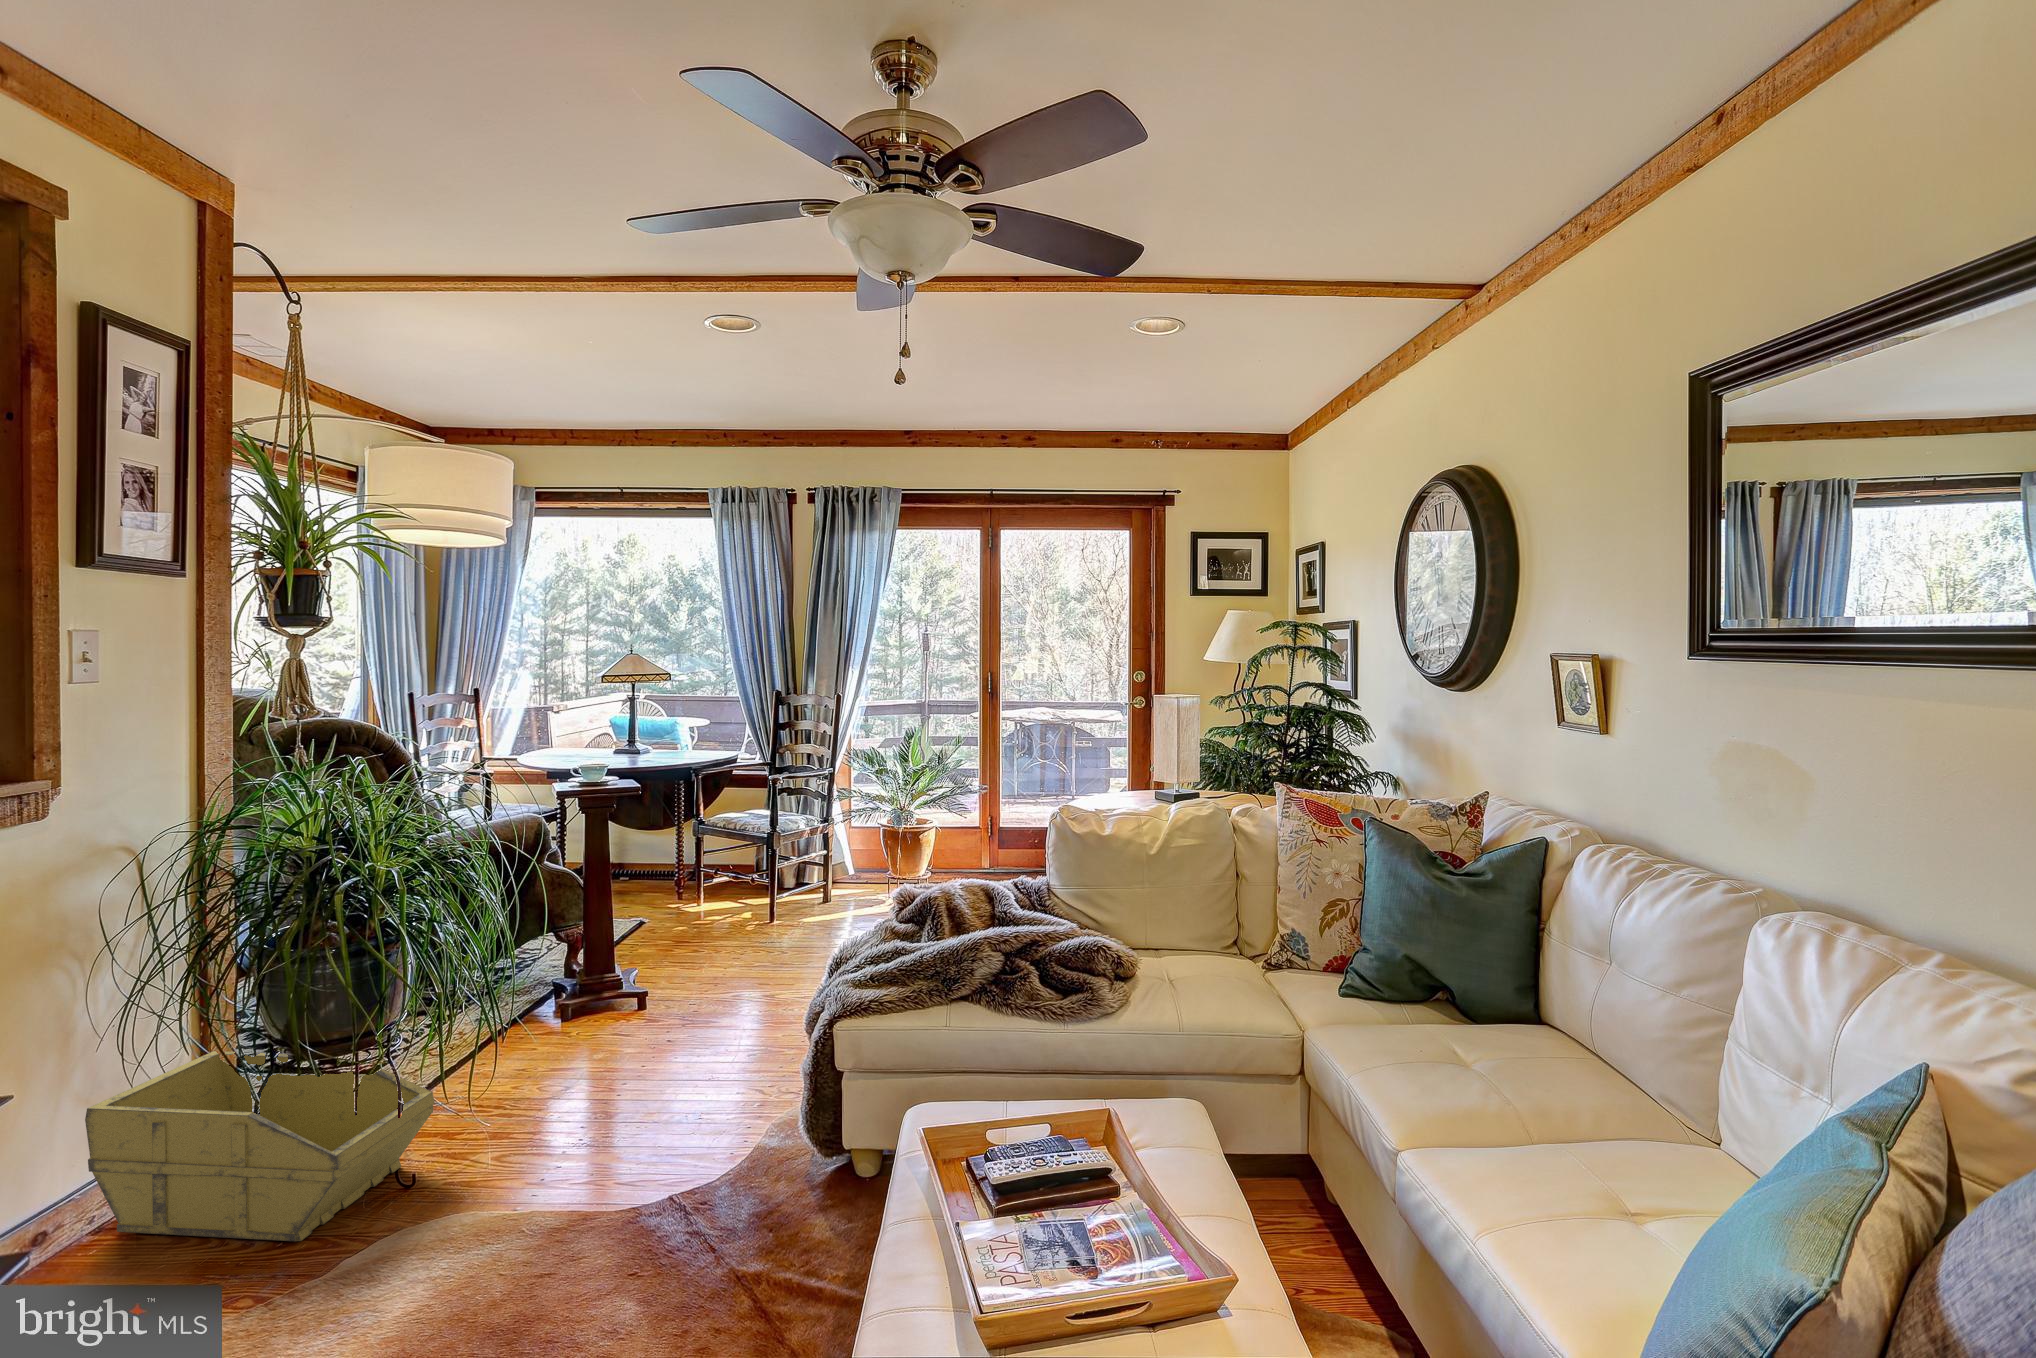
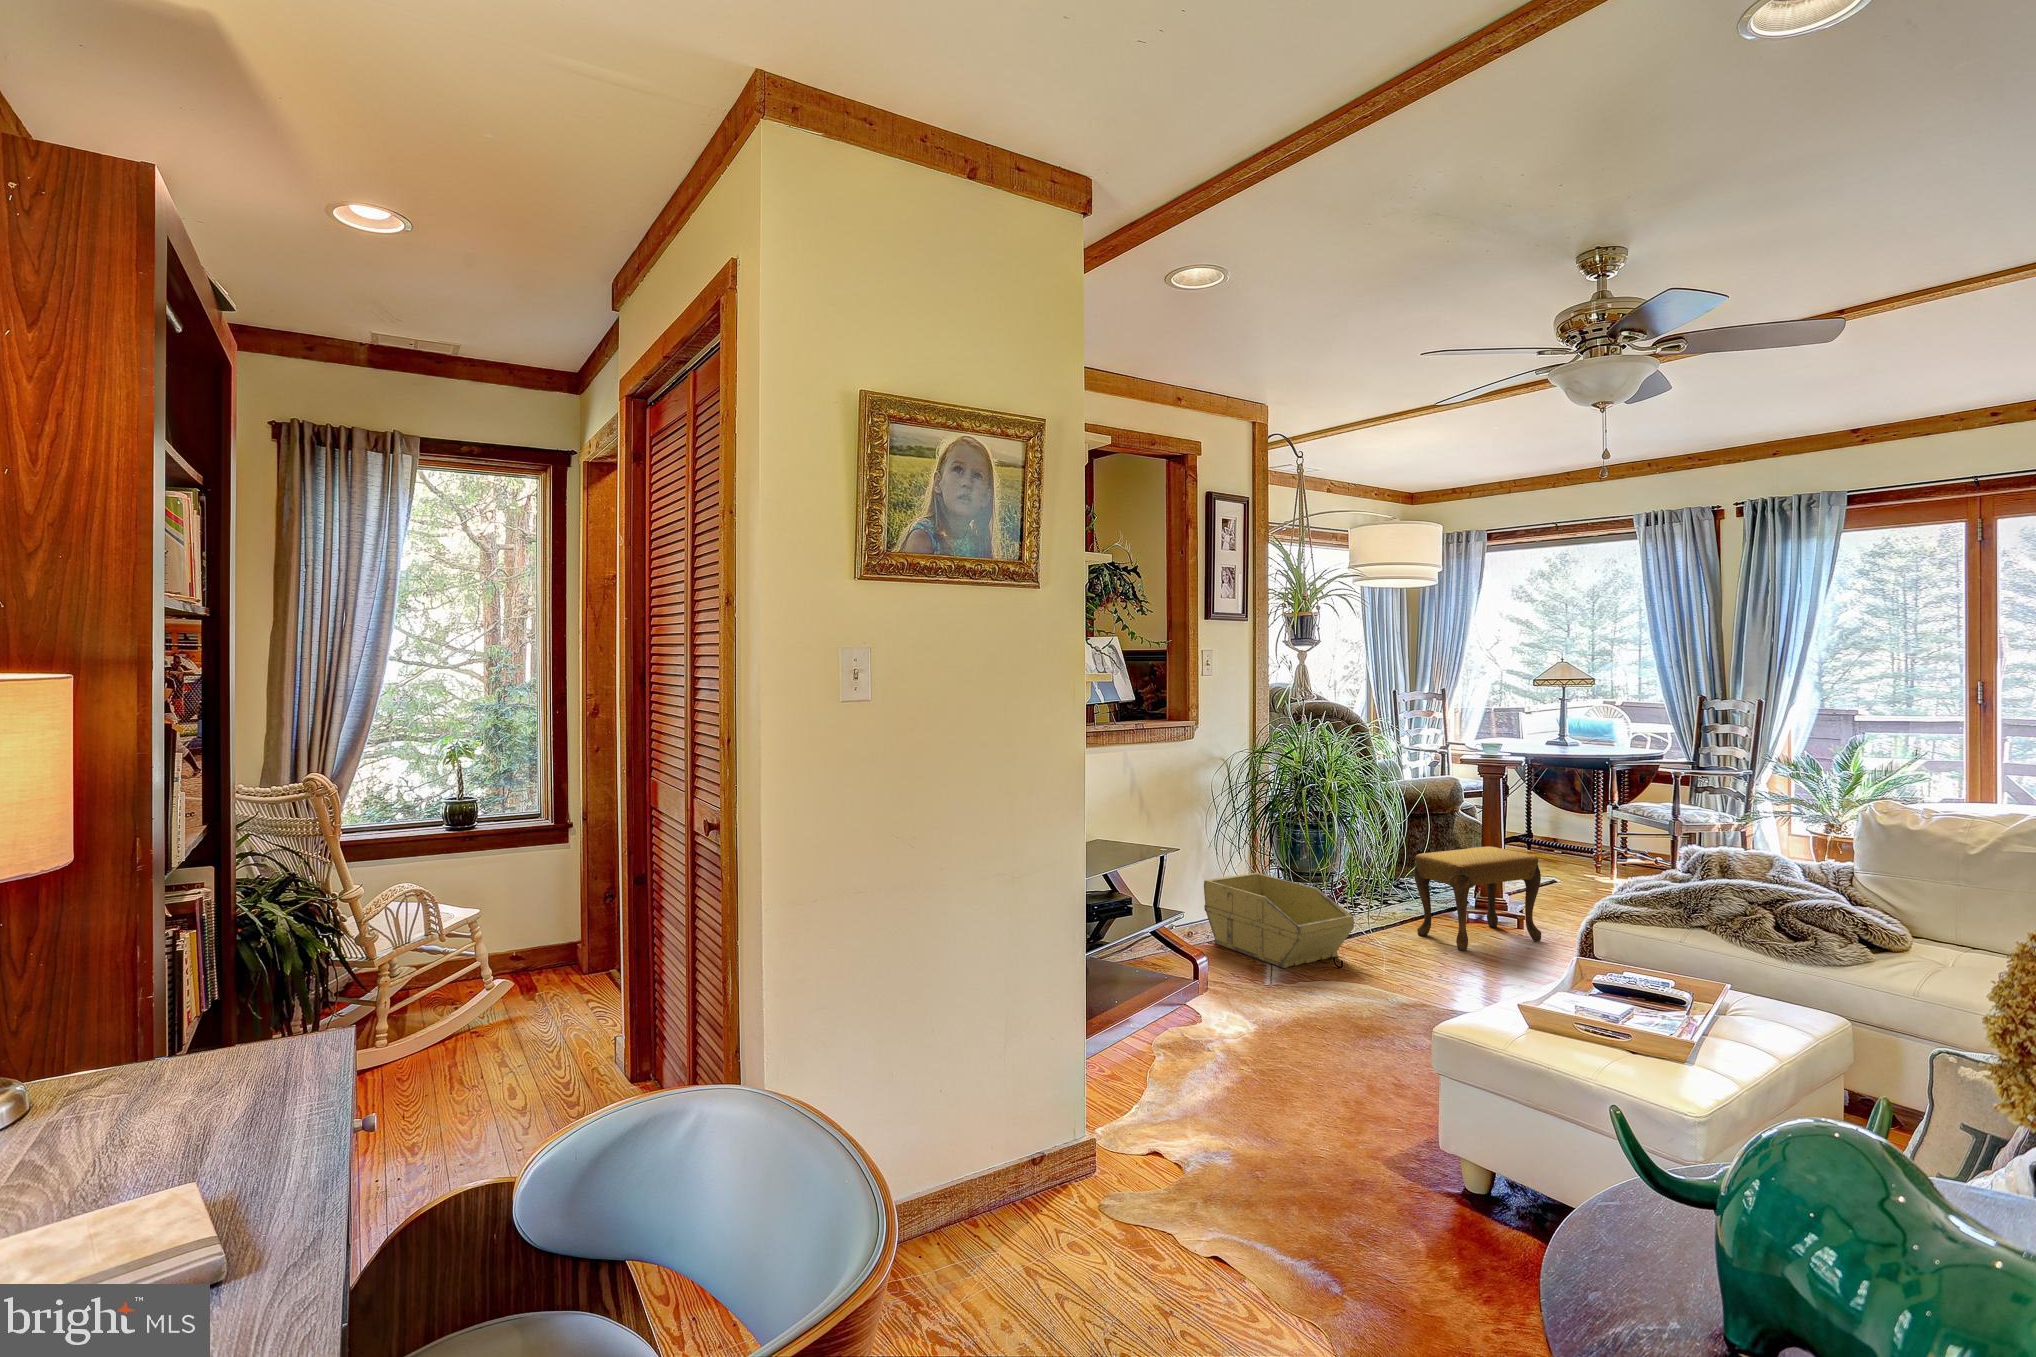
footstool: none [510,911,682,1080] -> present [1414,846,1541,951]

